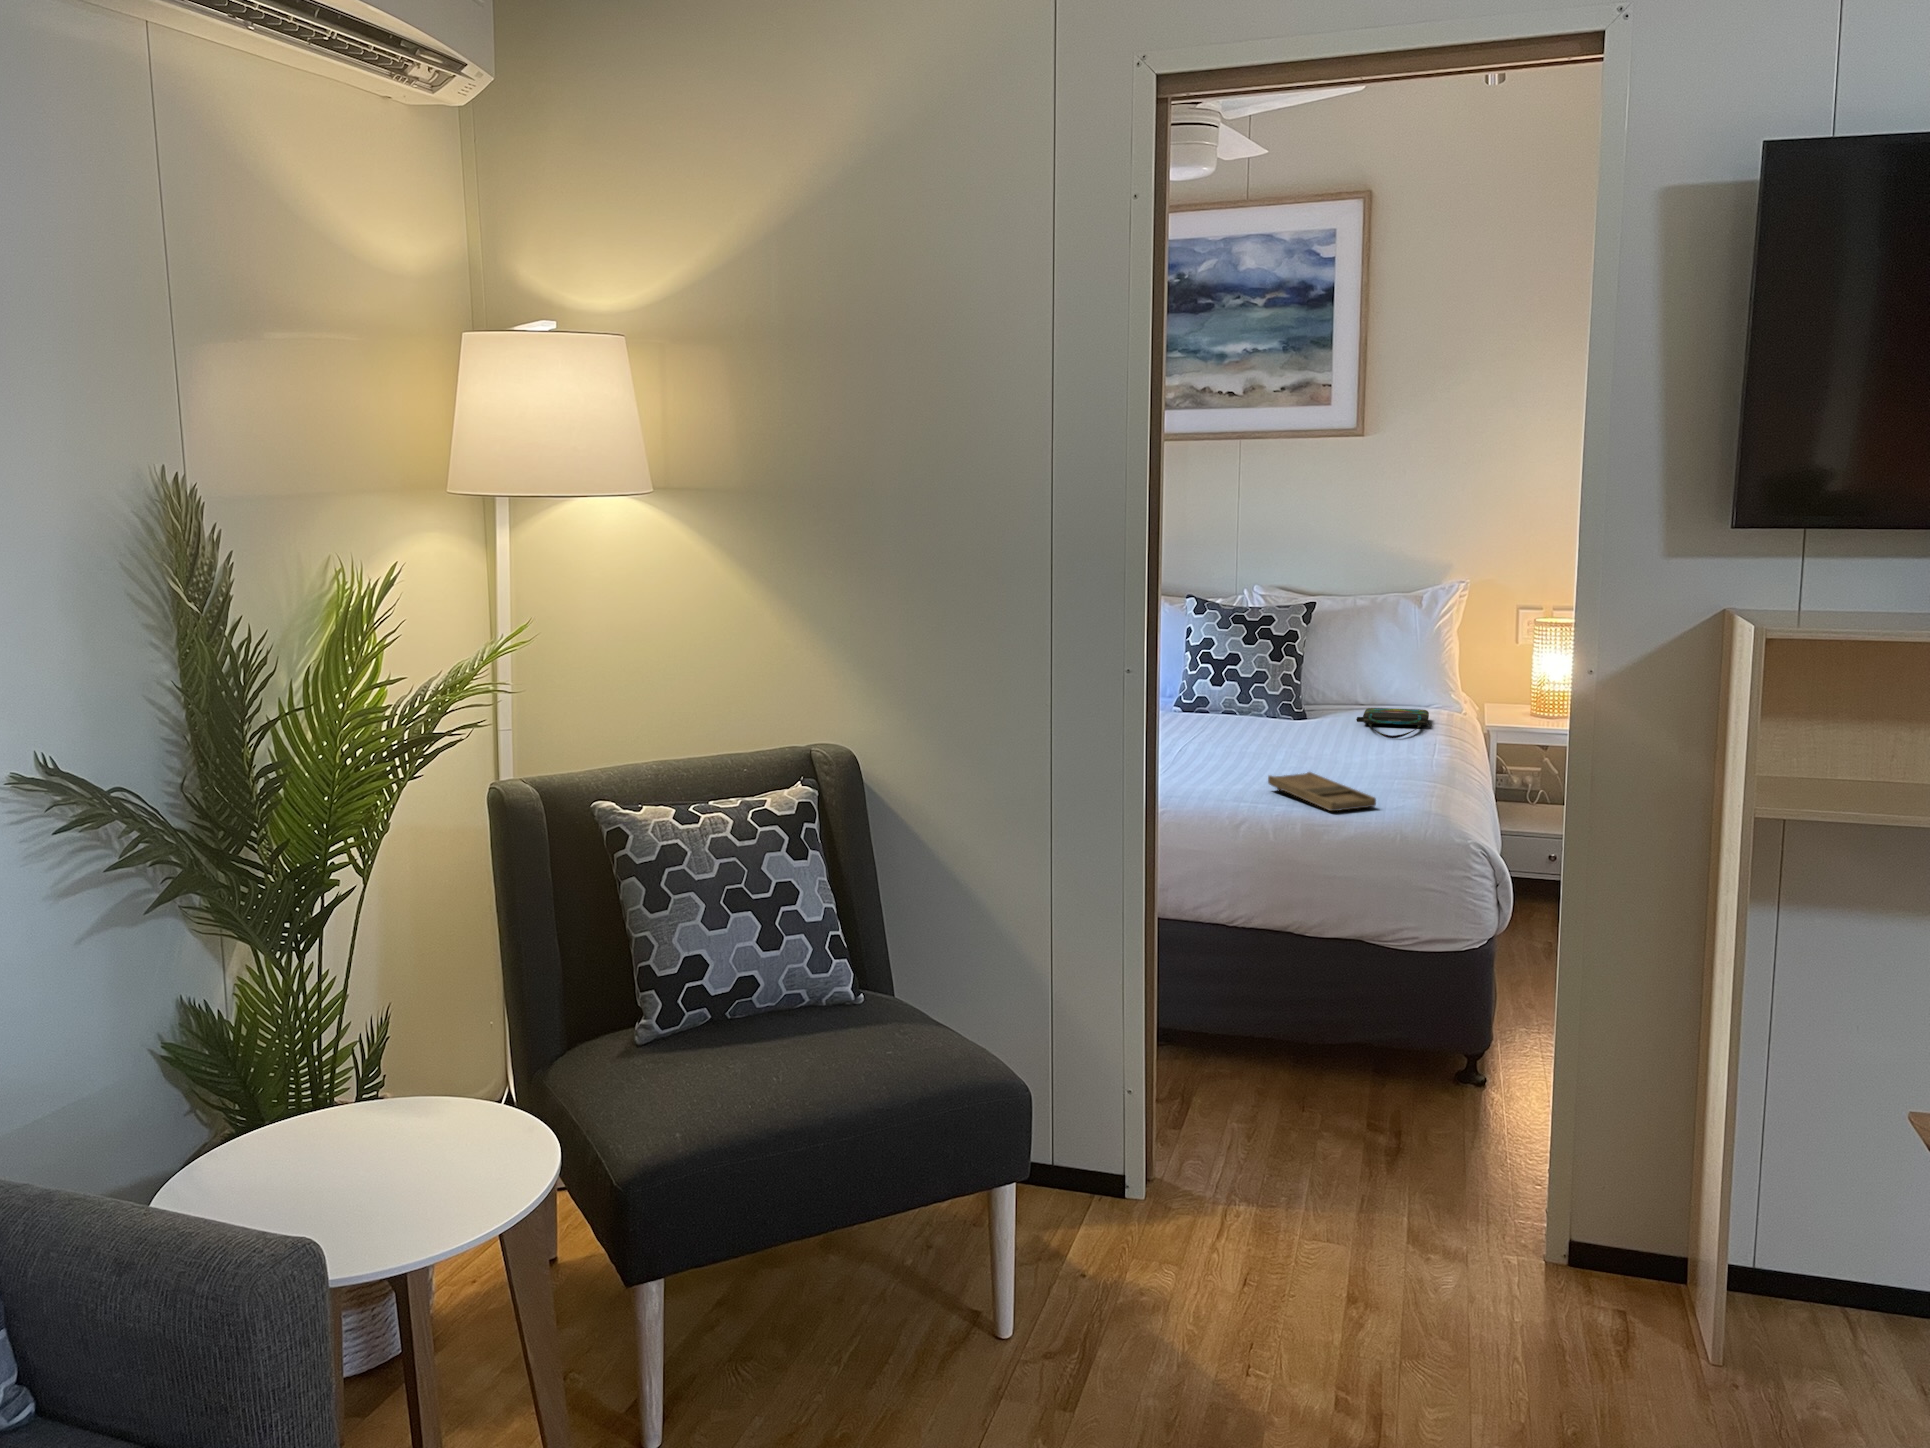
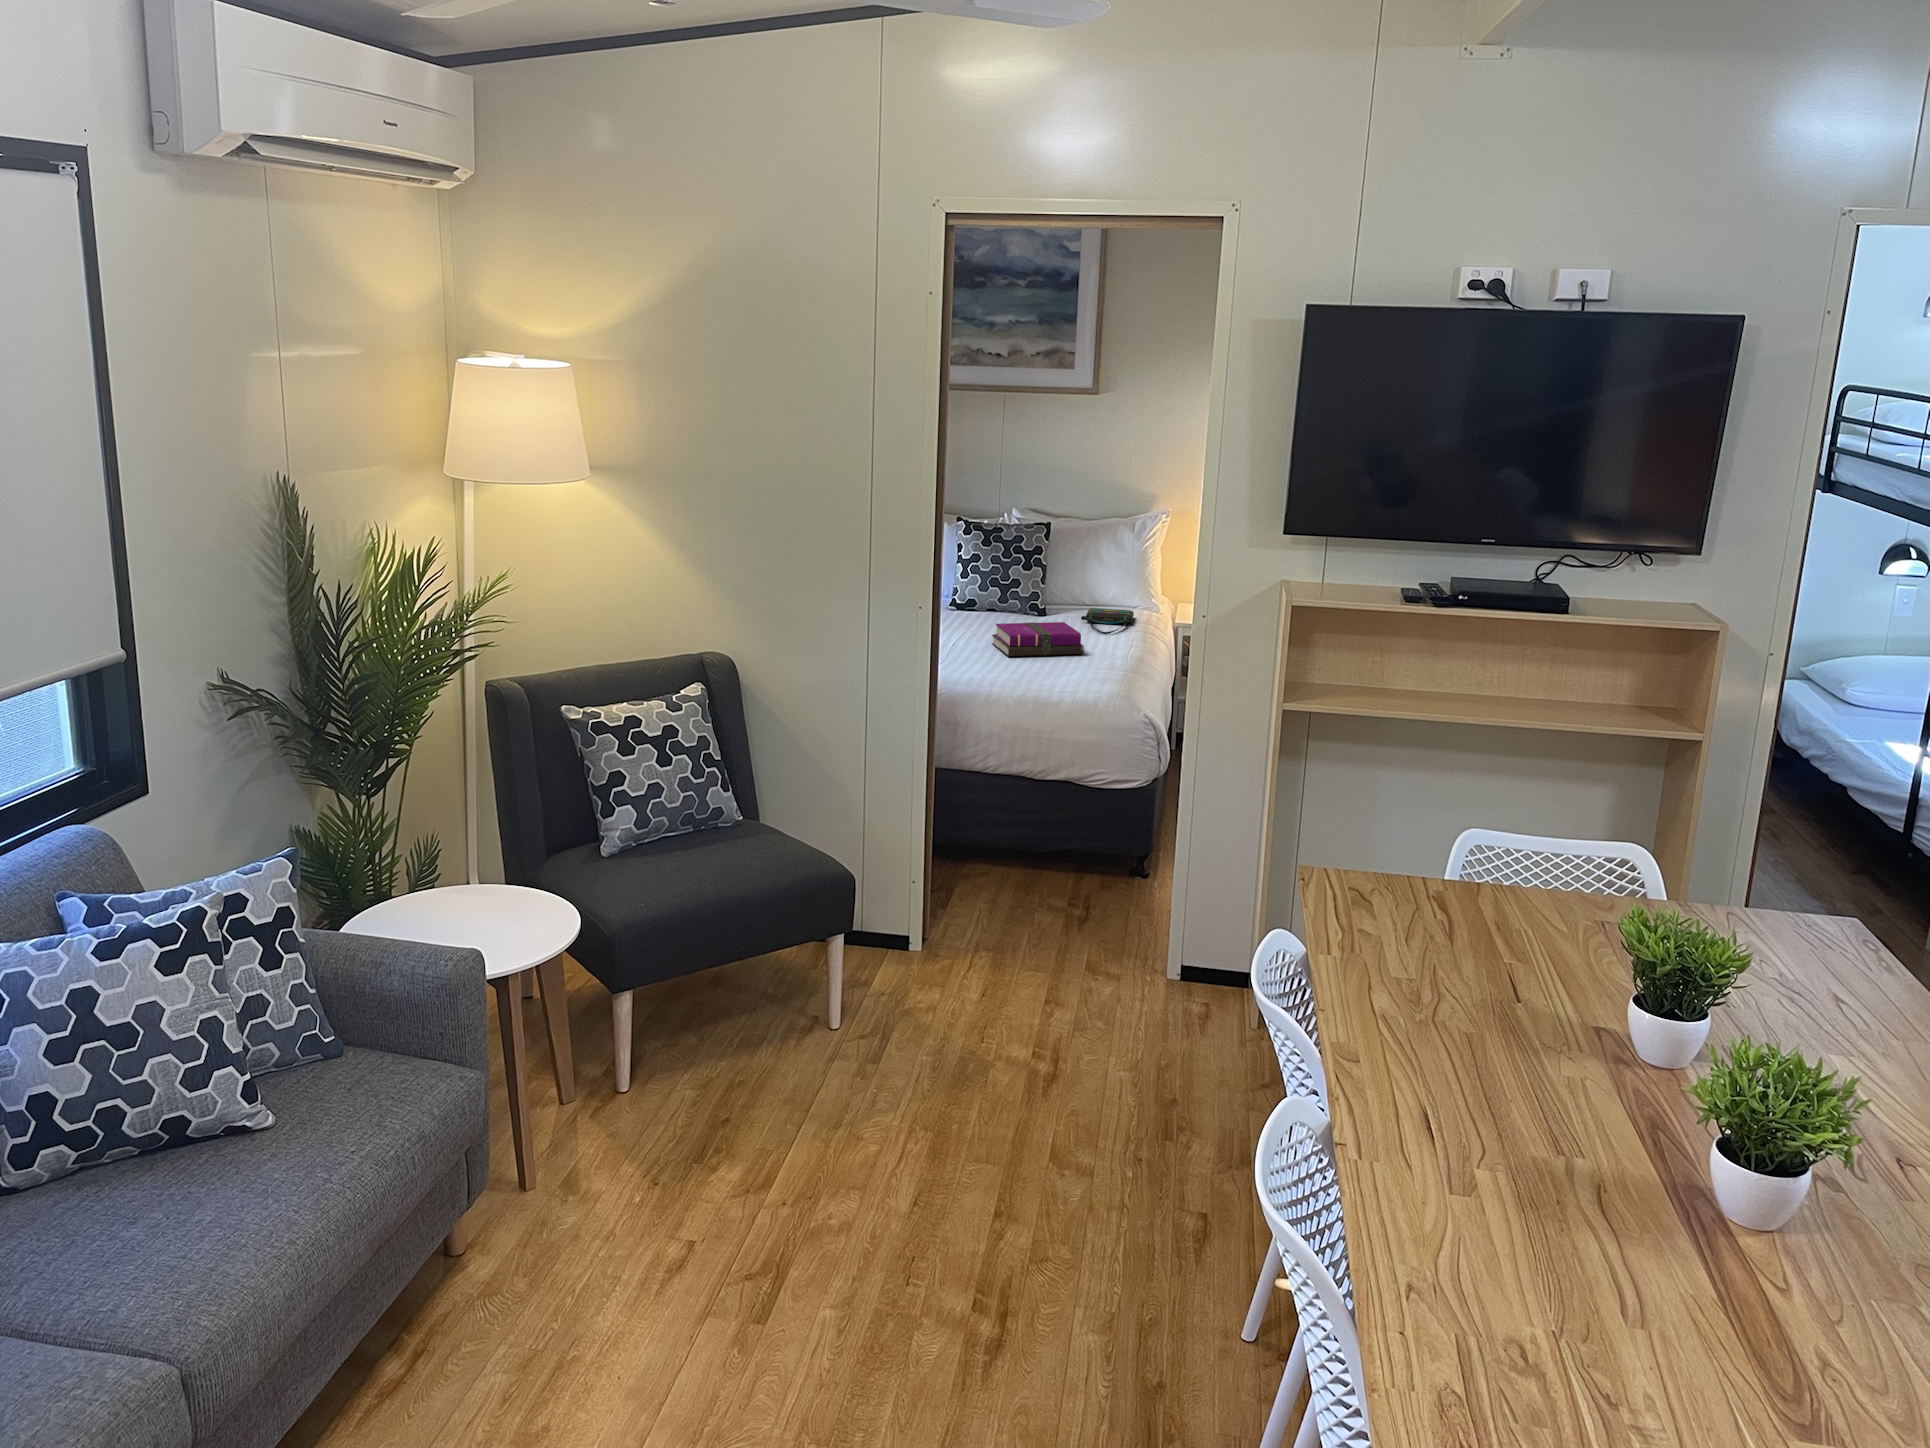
notebook: none [1235,721,1368,765] -> present [992,622,1084,656]
tray: present [1268,772,1376,811] -> none [1012,663,1083,693]

